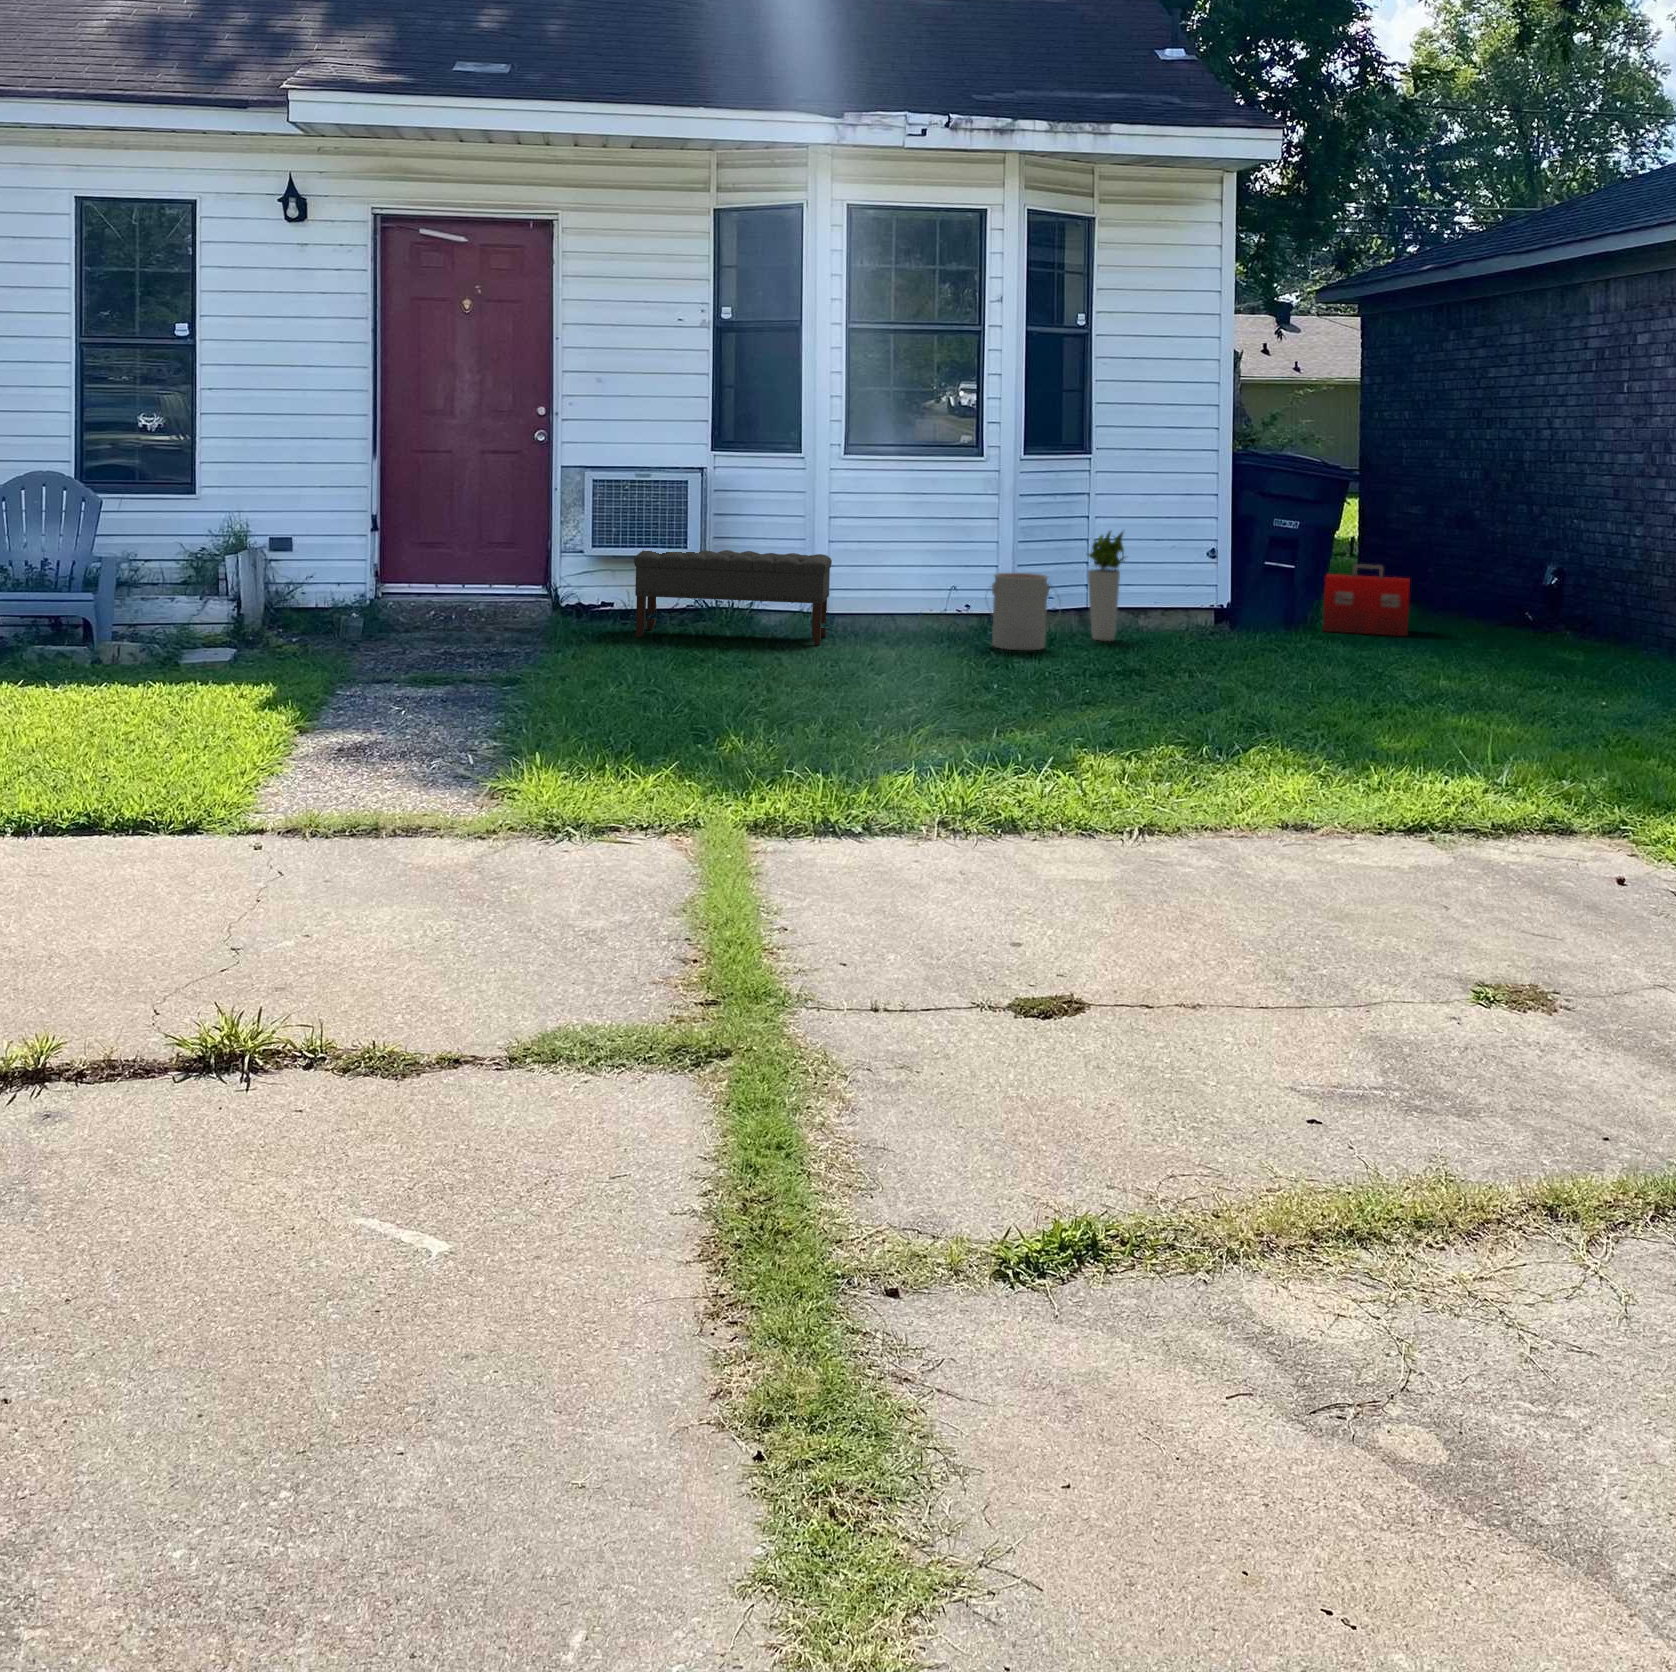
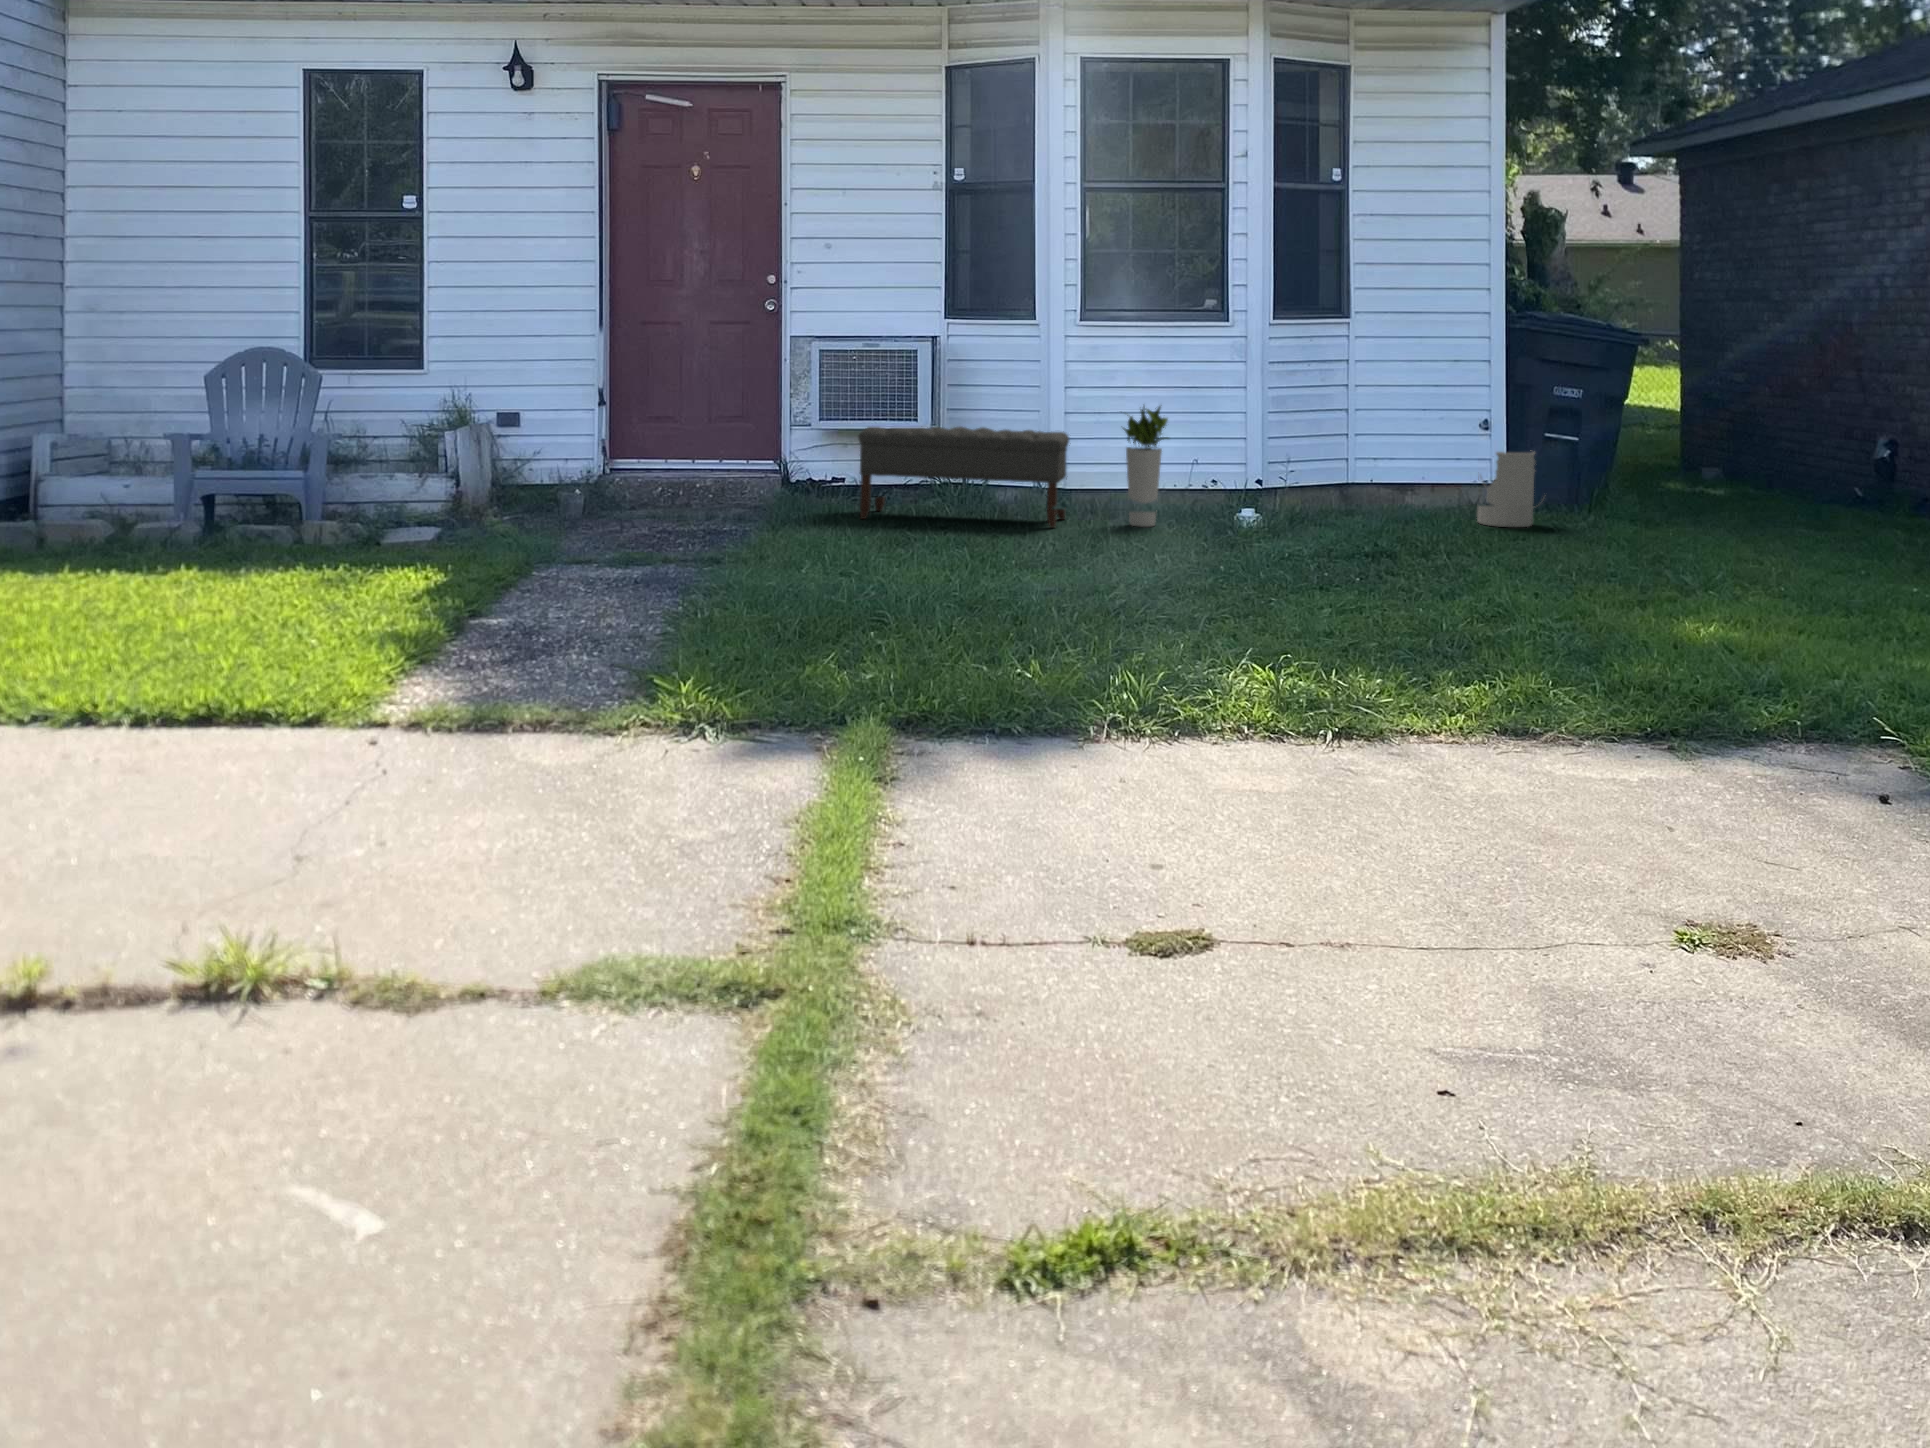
planter: present [1088,532,1127,641] -> present [1123,406,1168,527]
toolbox: present [1323,564,1410,636] -> none [1608,443,1703,522]
bucket: present [990,573,1061,650] -> present [1477,452,1535,527]

